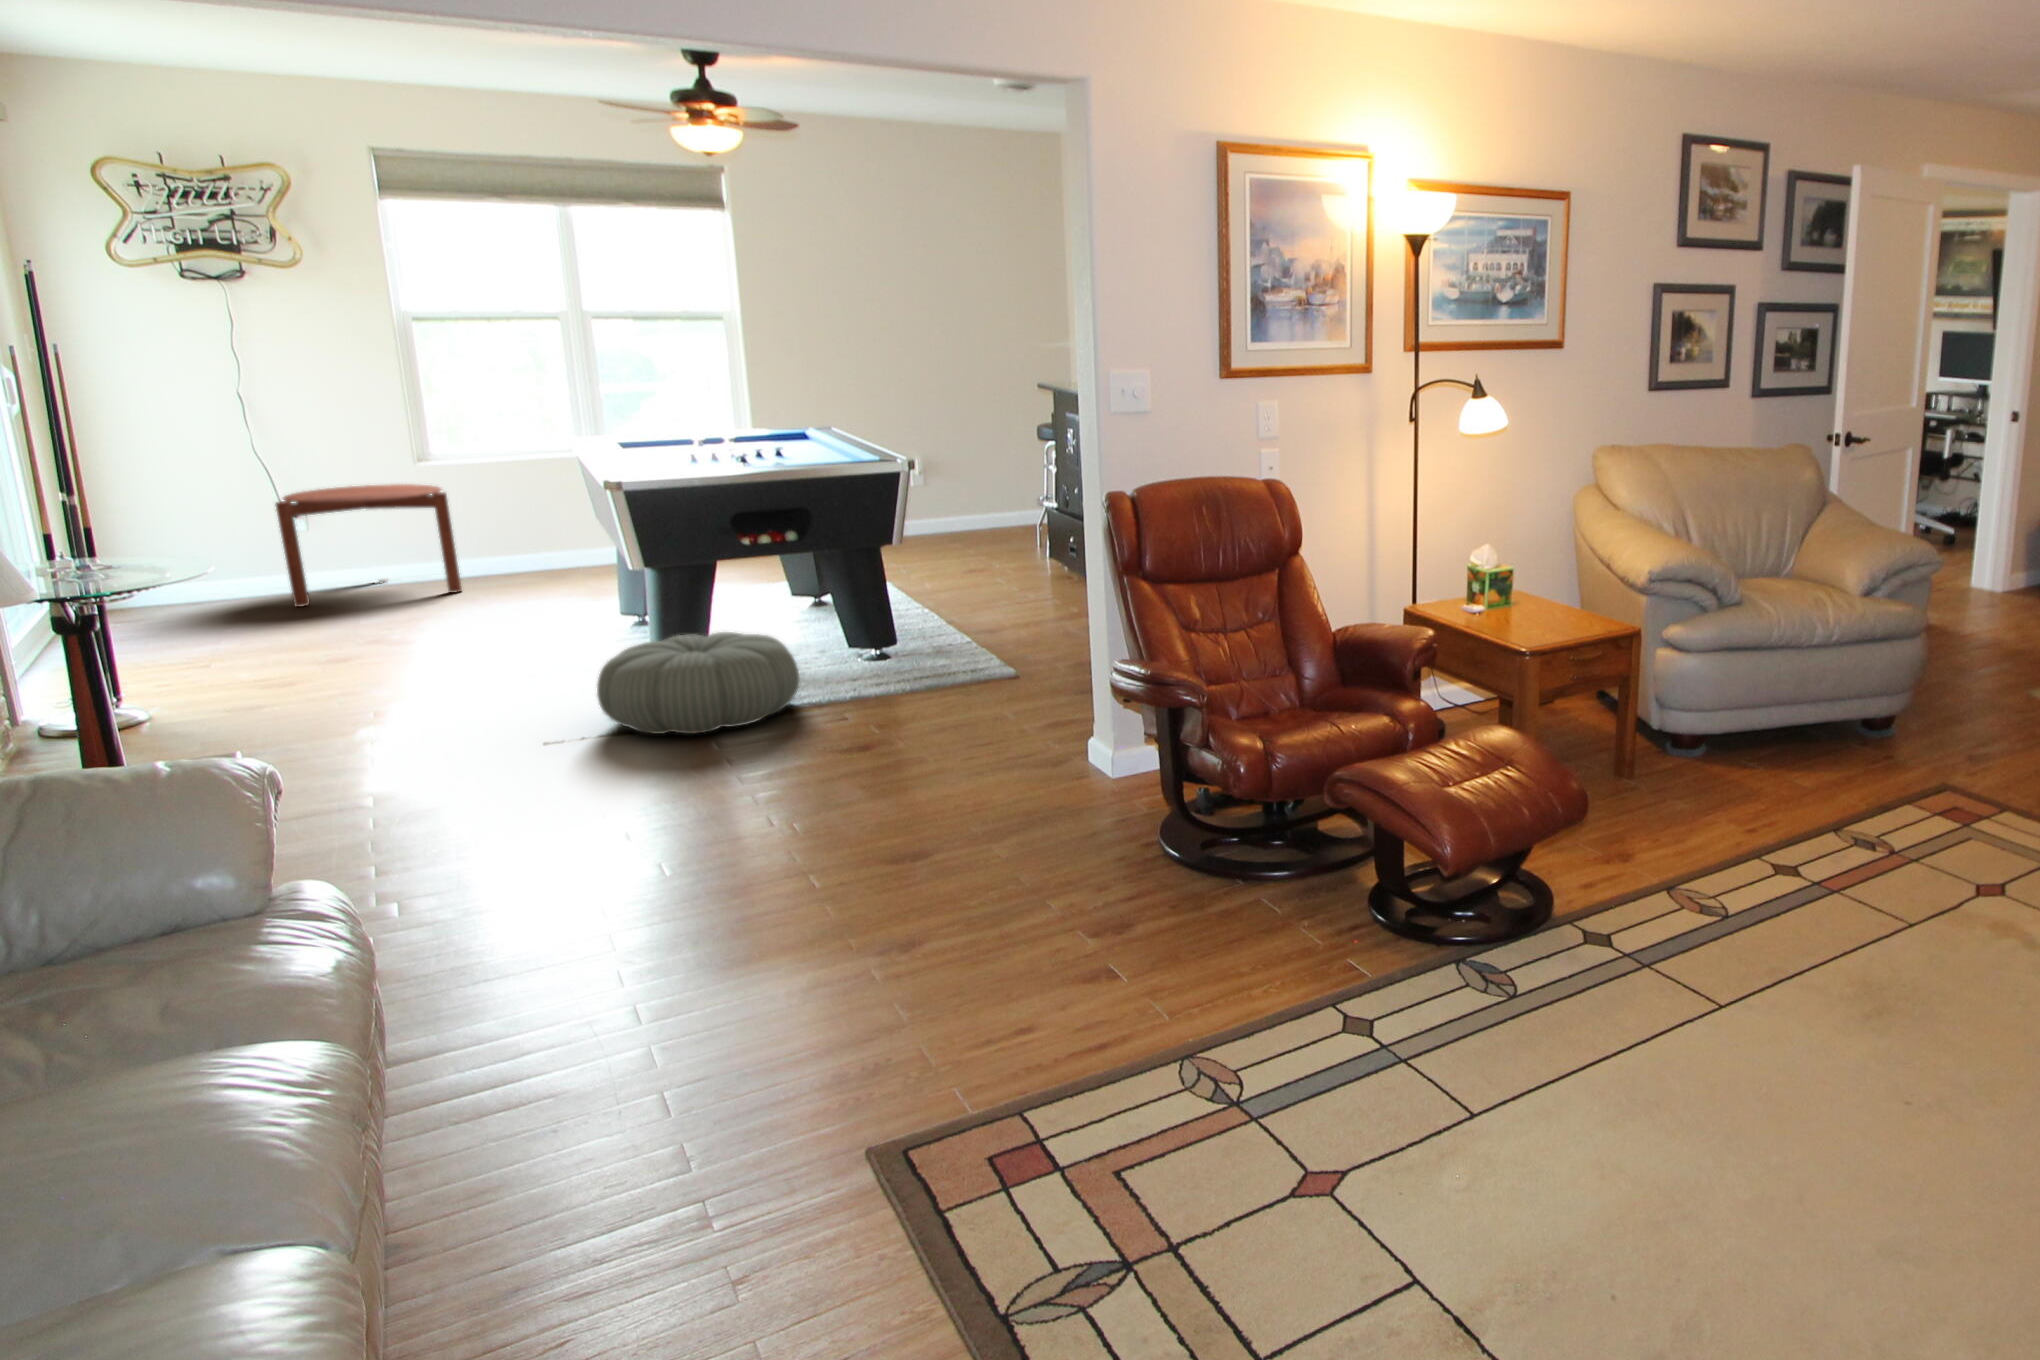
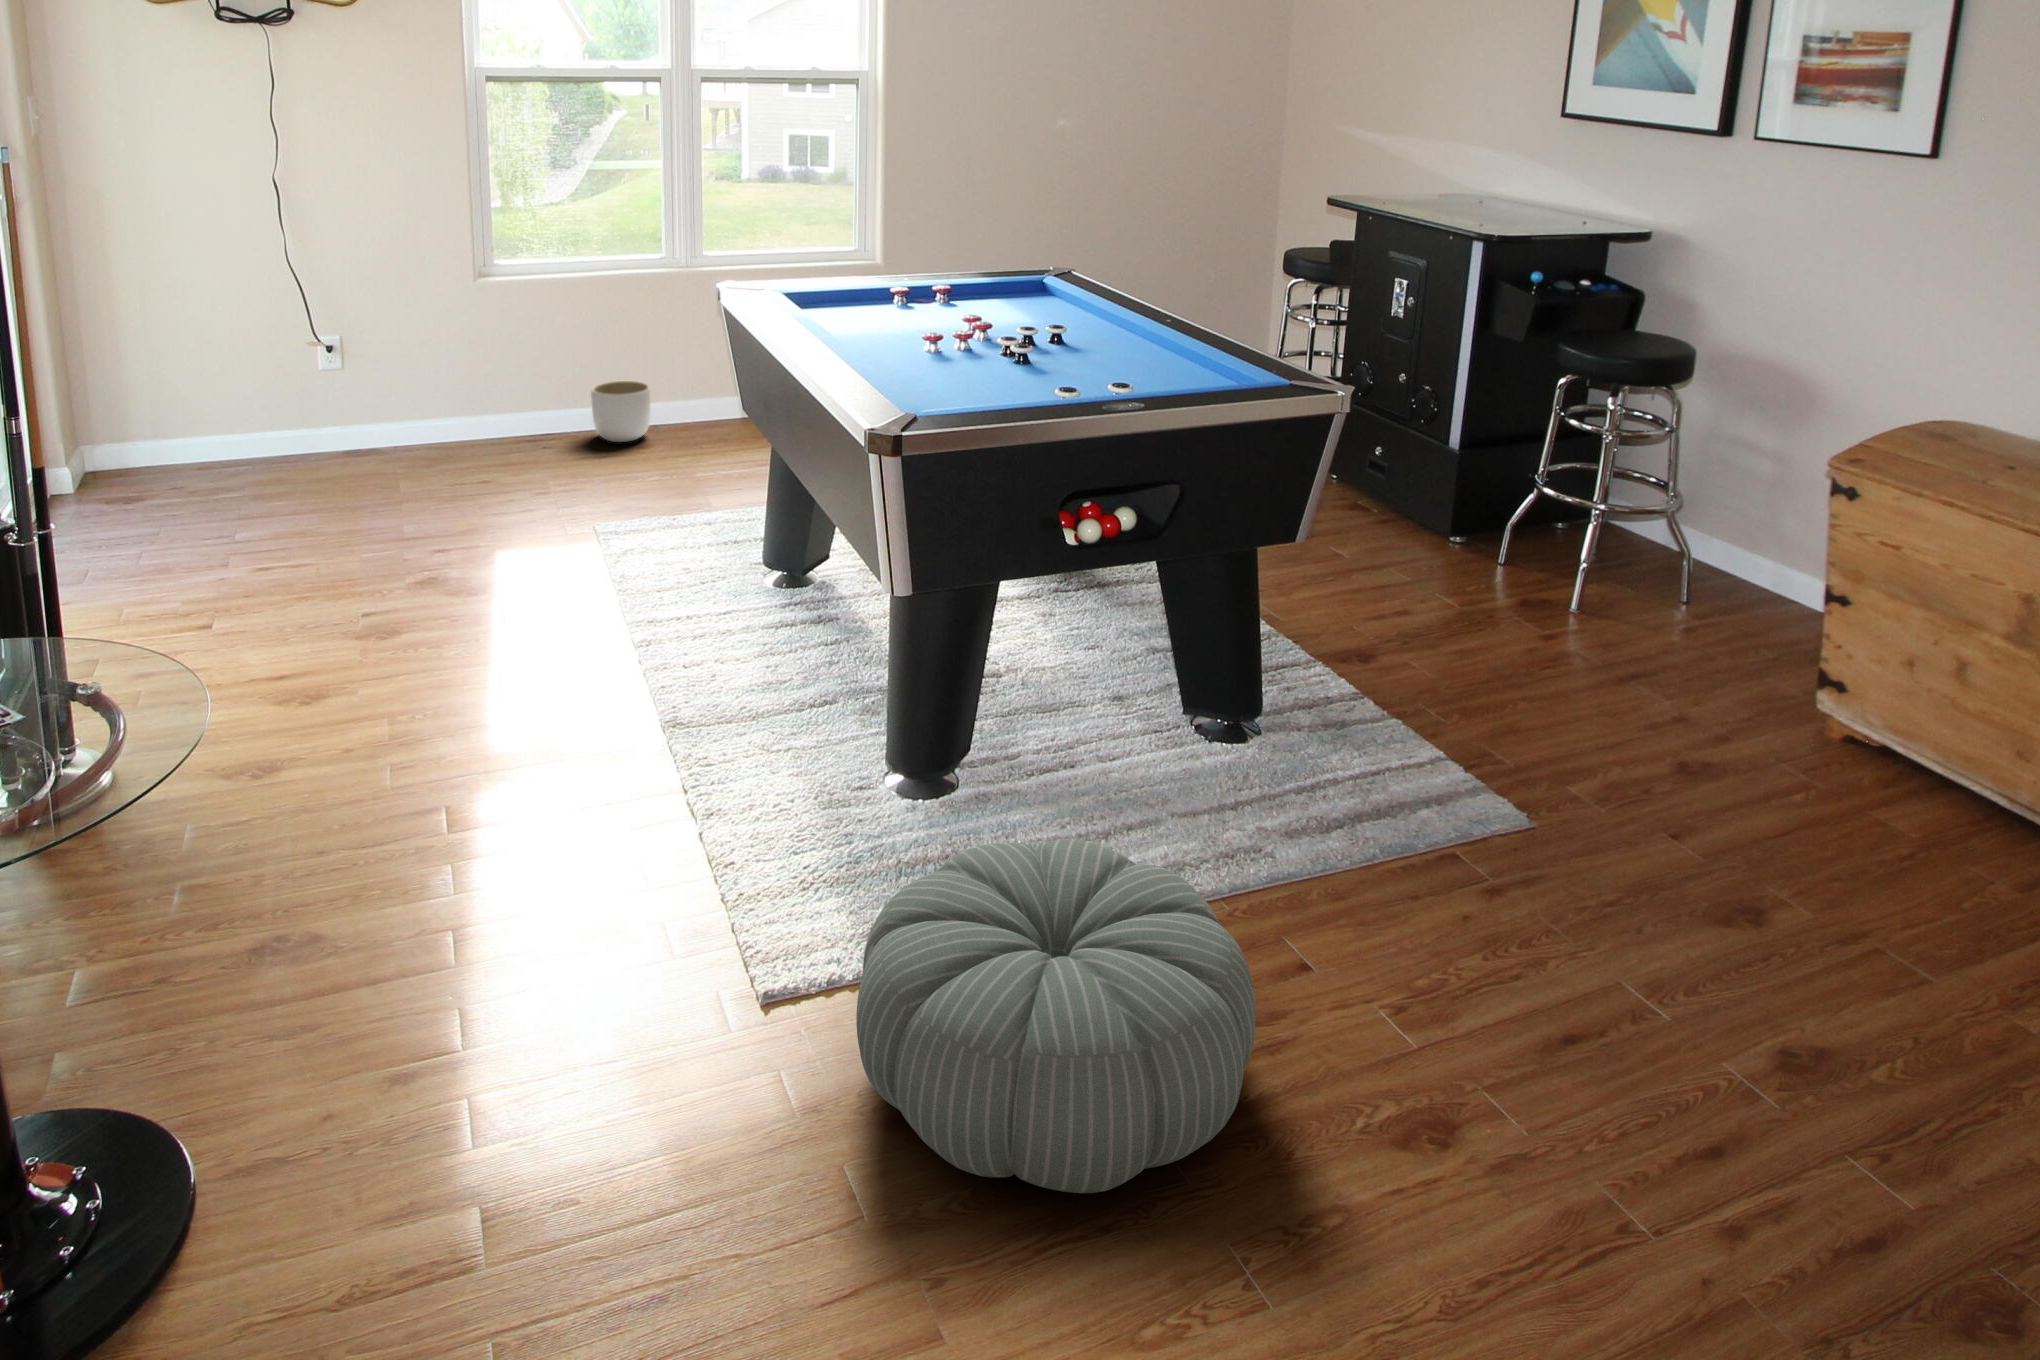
side table: present [276,484,462,607] -> none [304,315,524,504]
planter: none [518,530,568,571] -> present [591,381,650,442]

